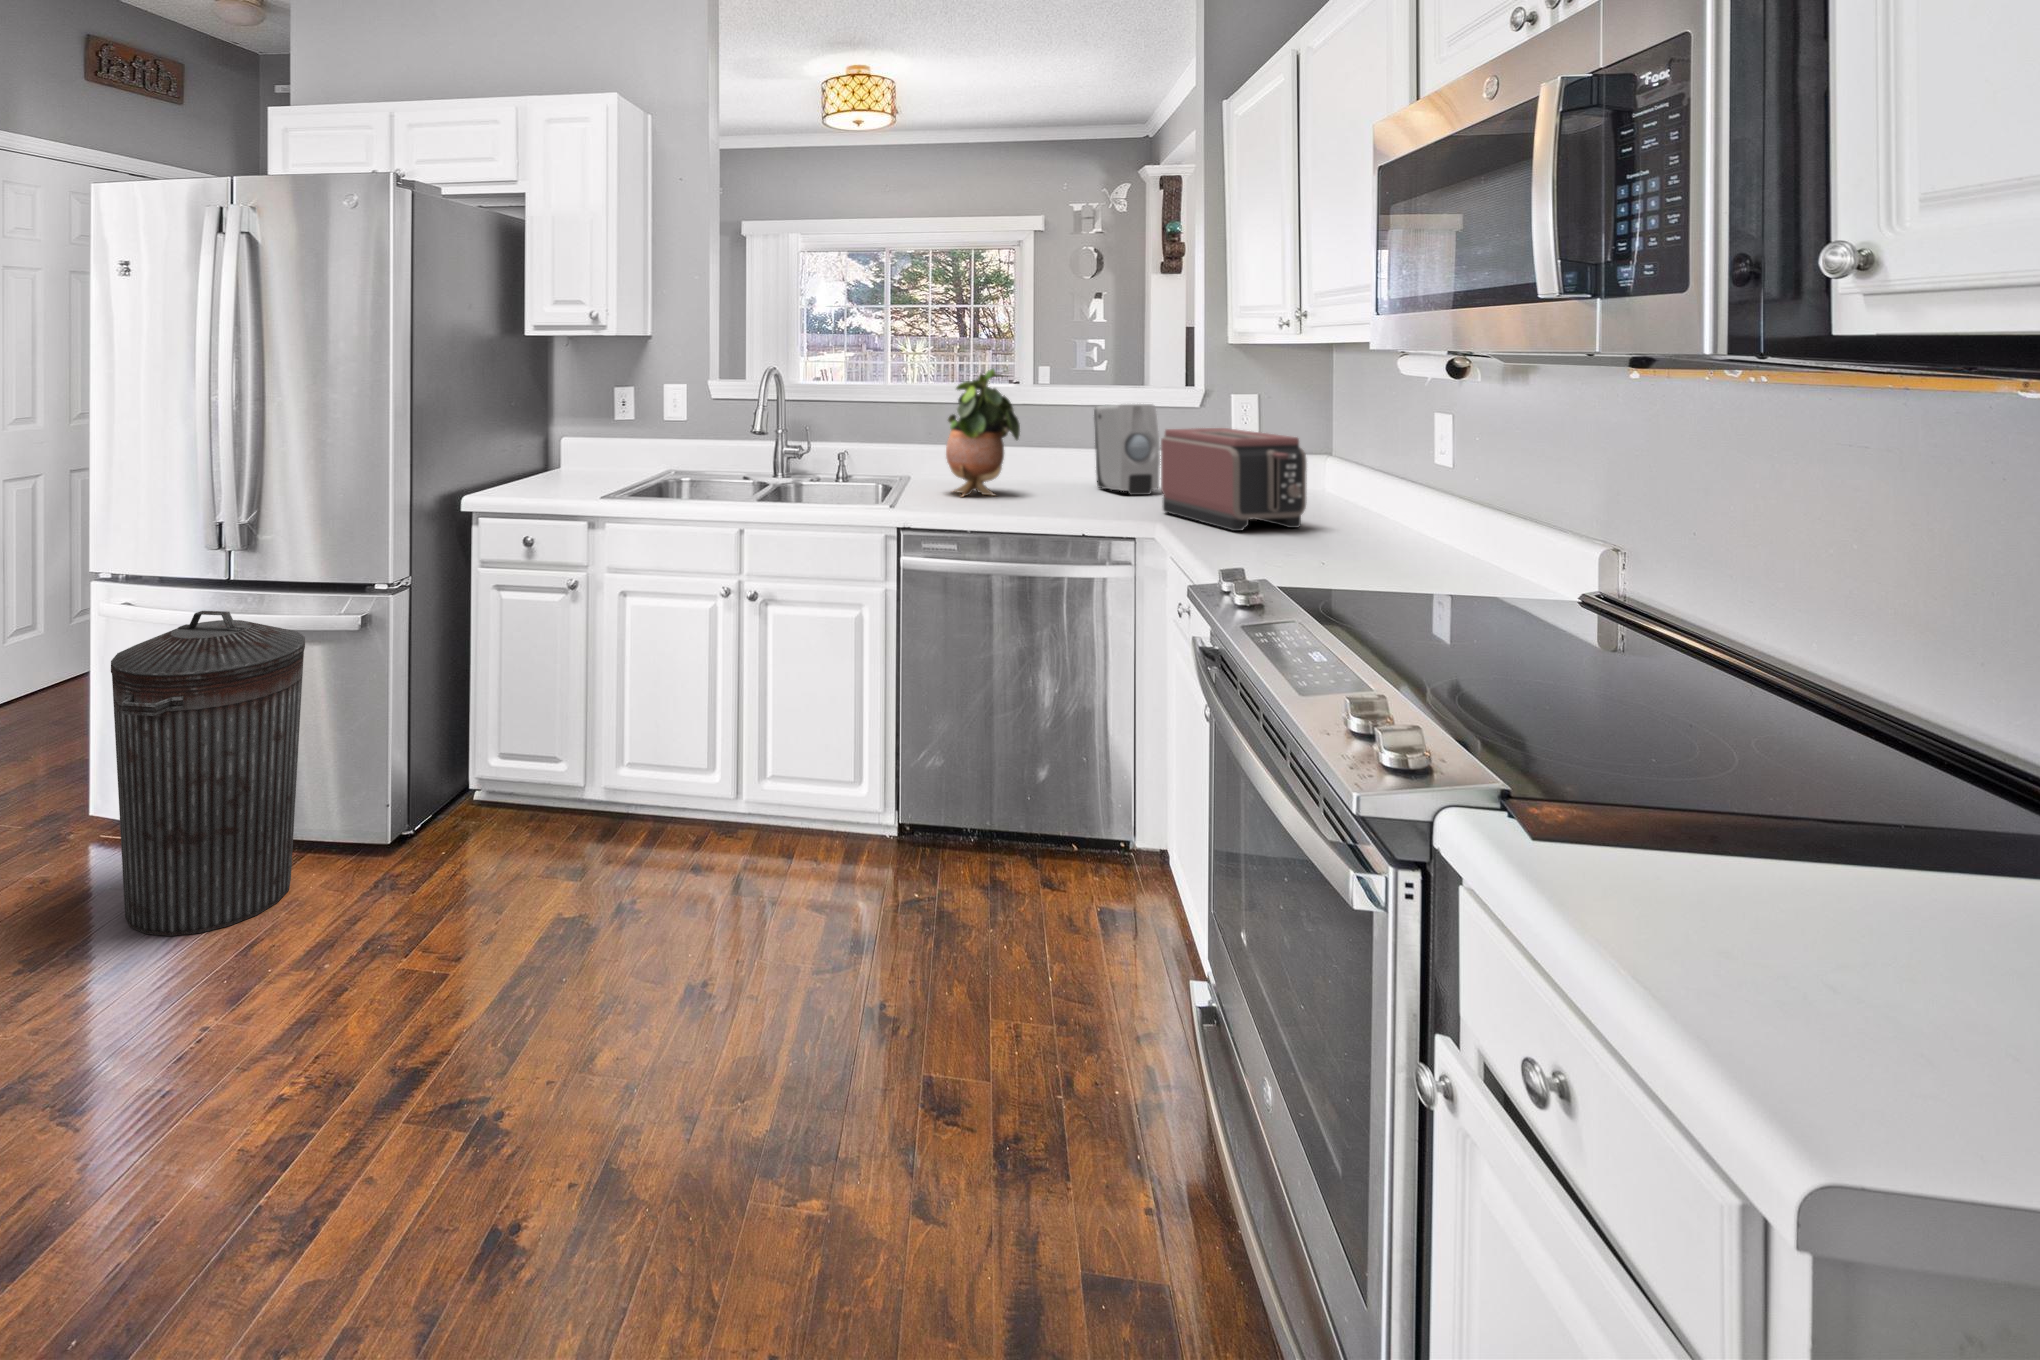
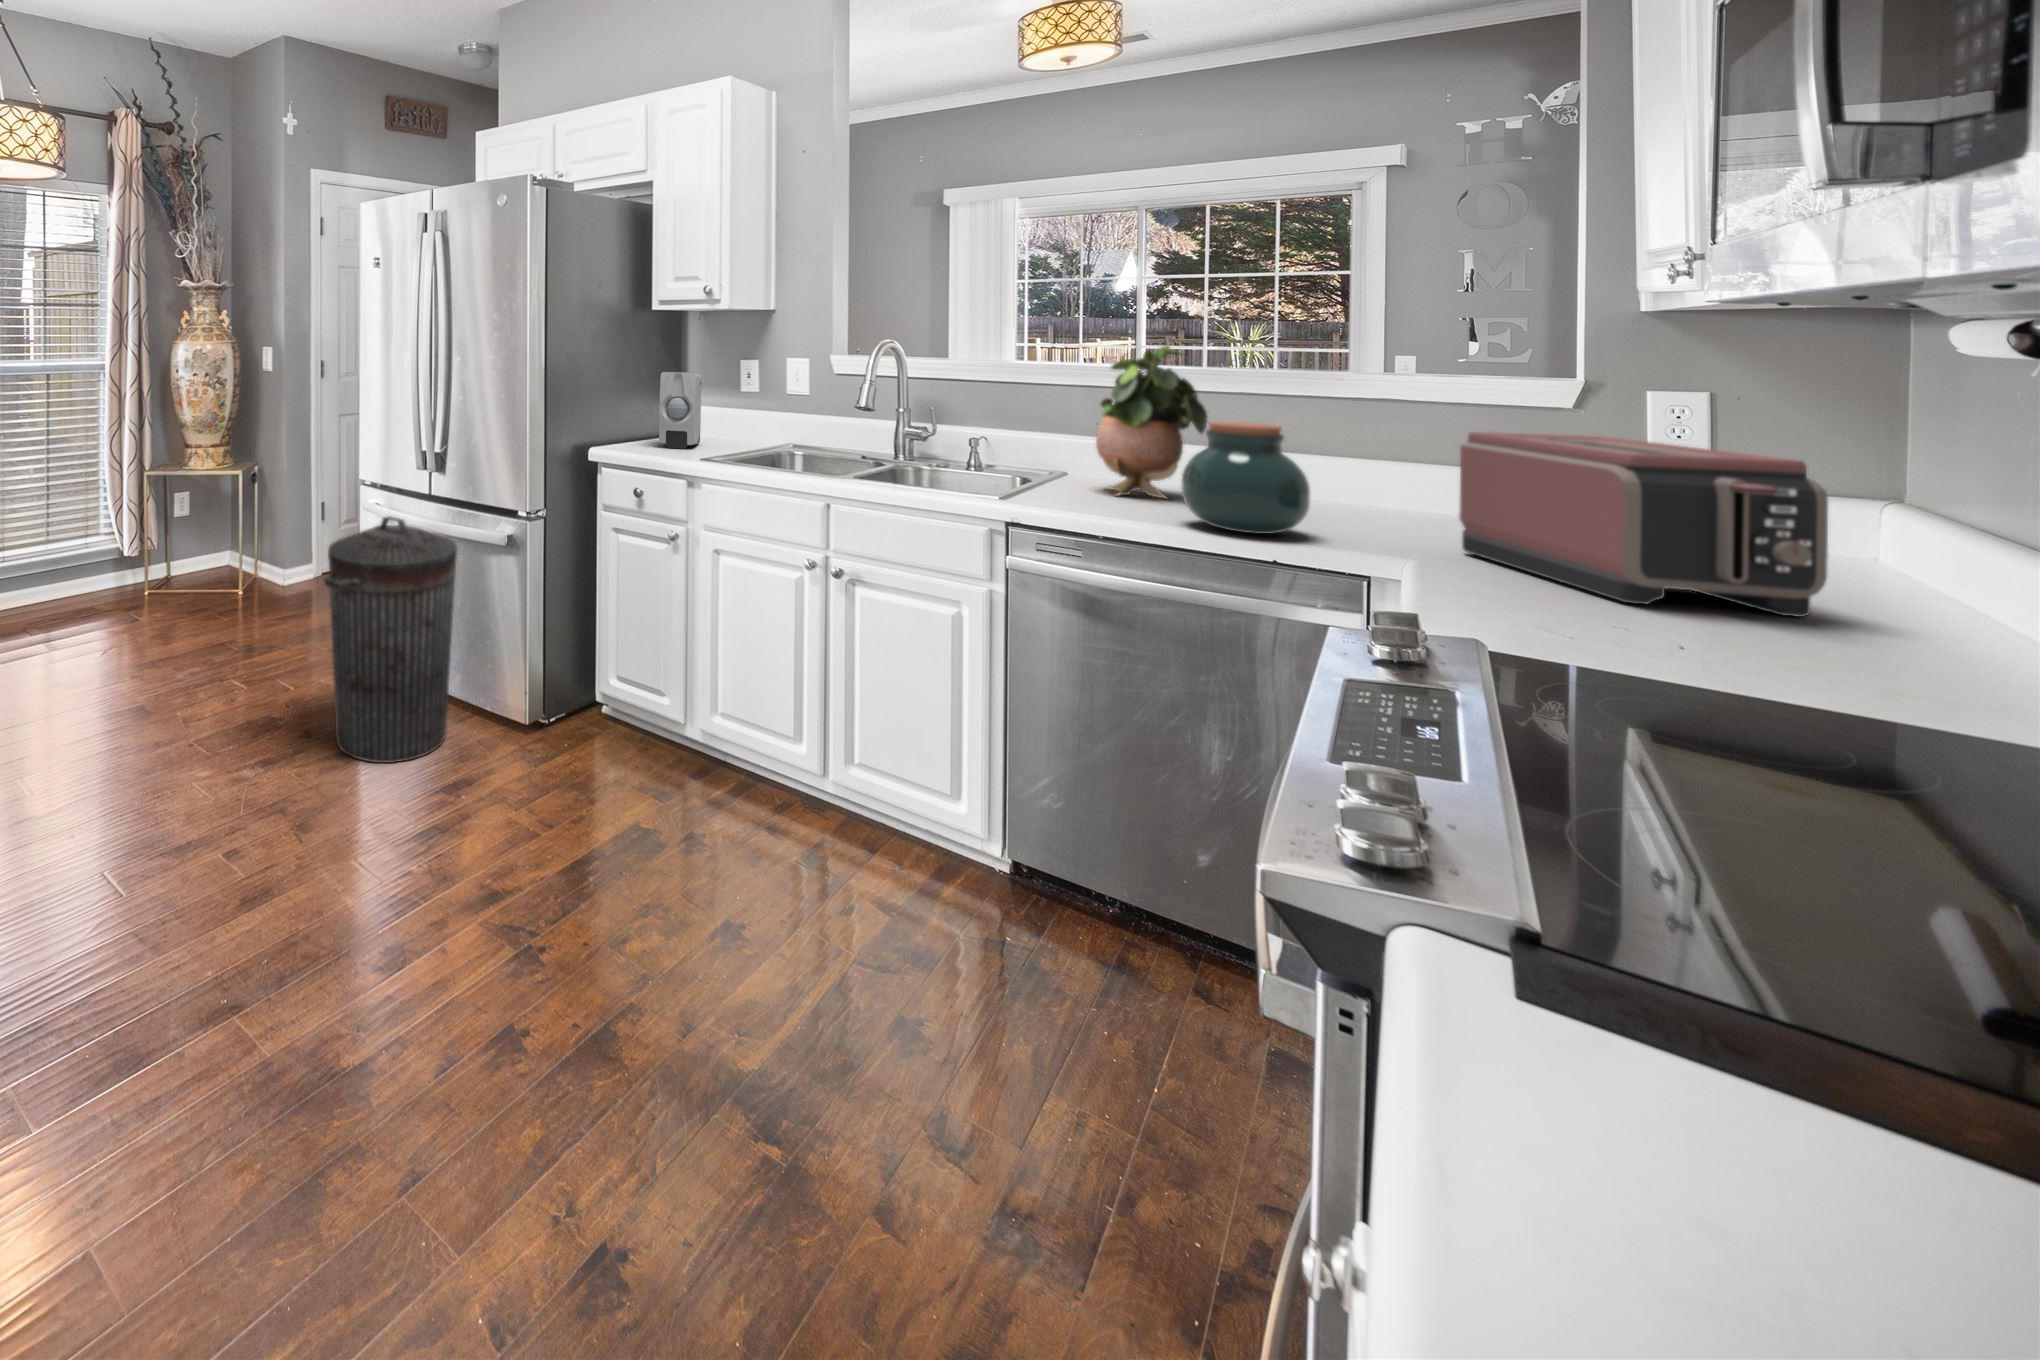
soap dispenser: present [1094,404,1160,495] -> present [659,372,701,449]
jar: none [1011,430,1086,514] -> present [1182,422,1310,534]

